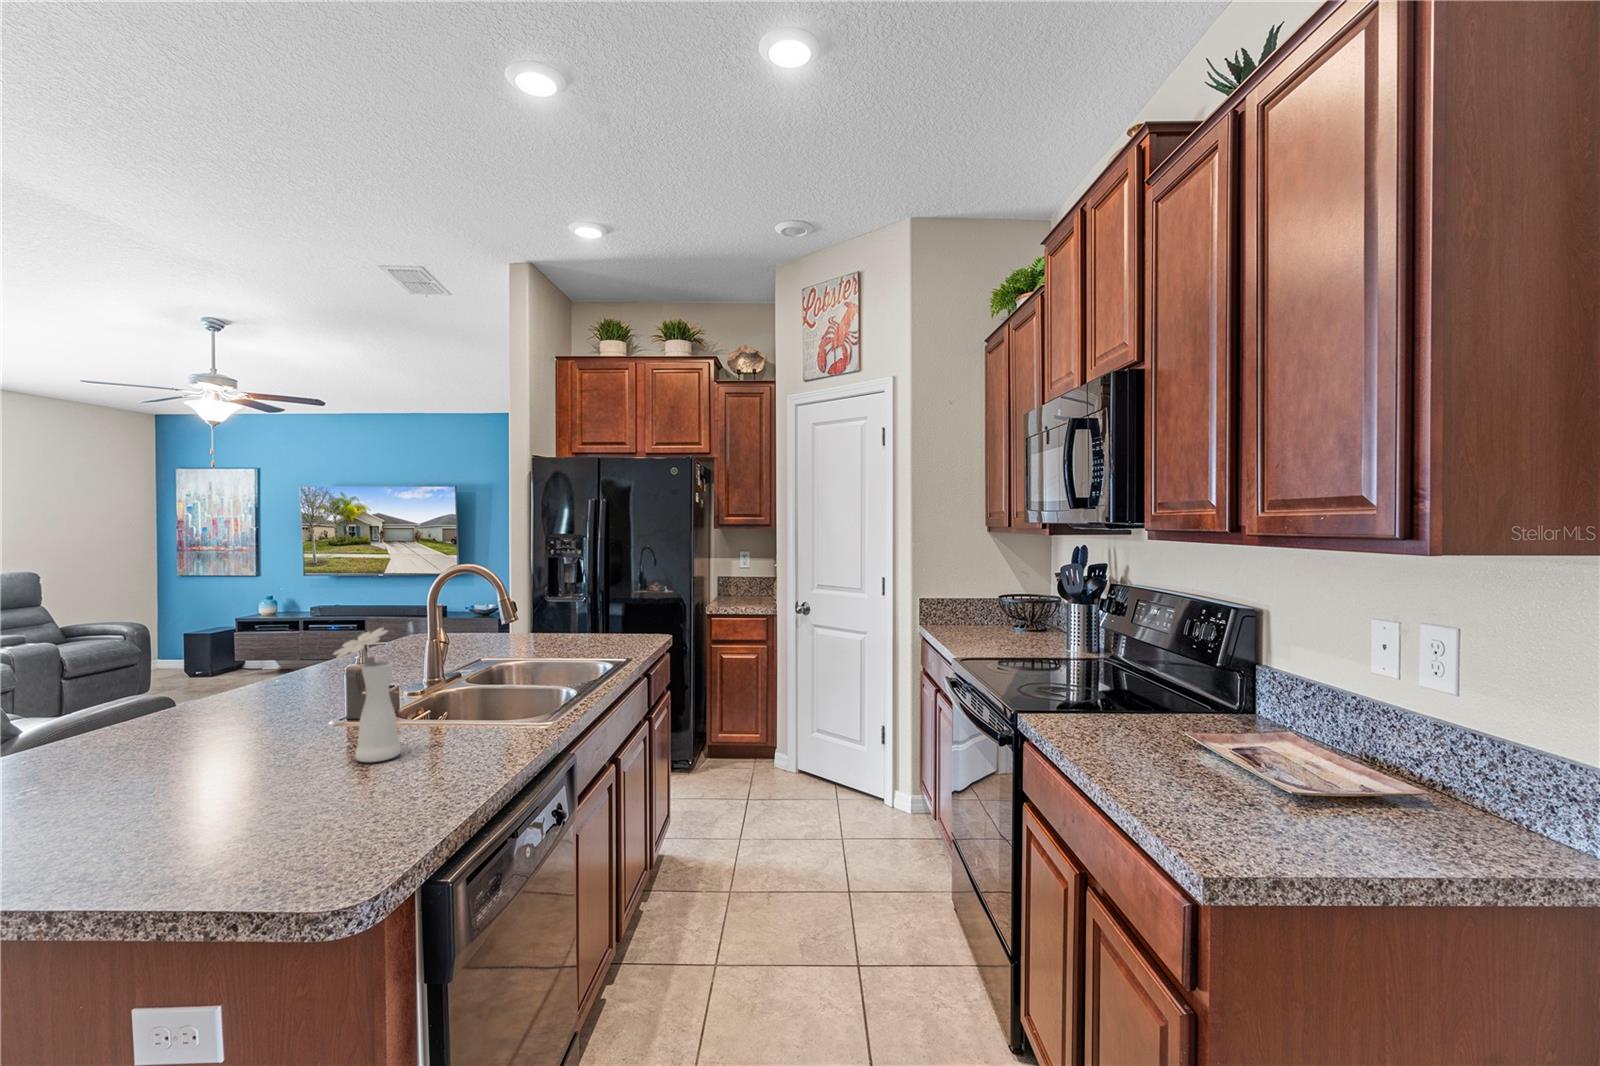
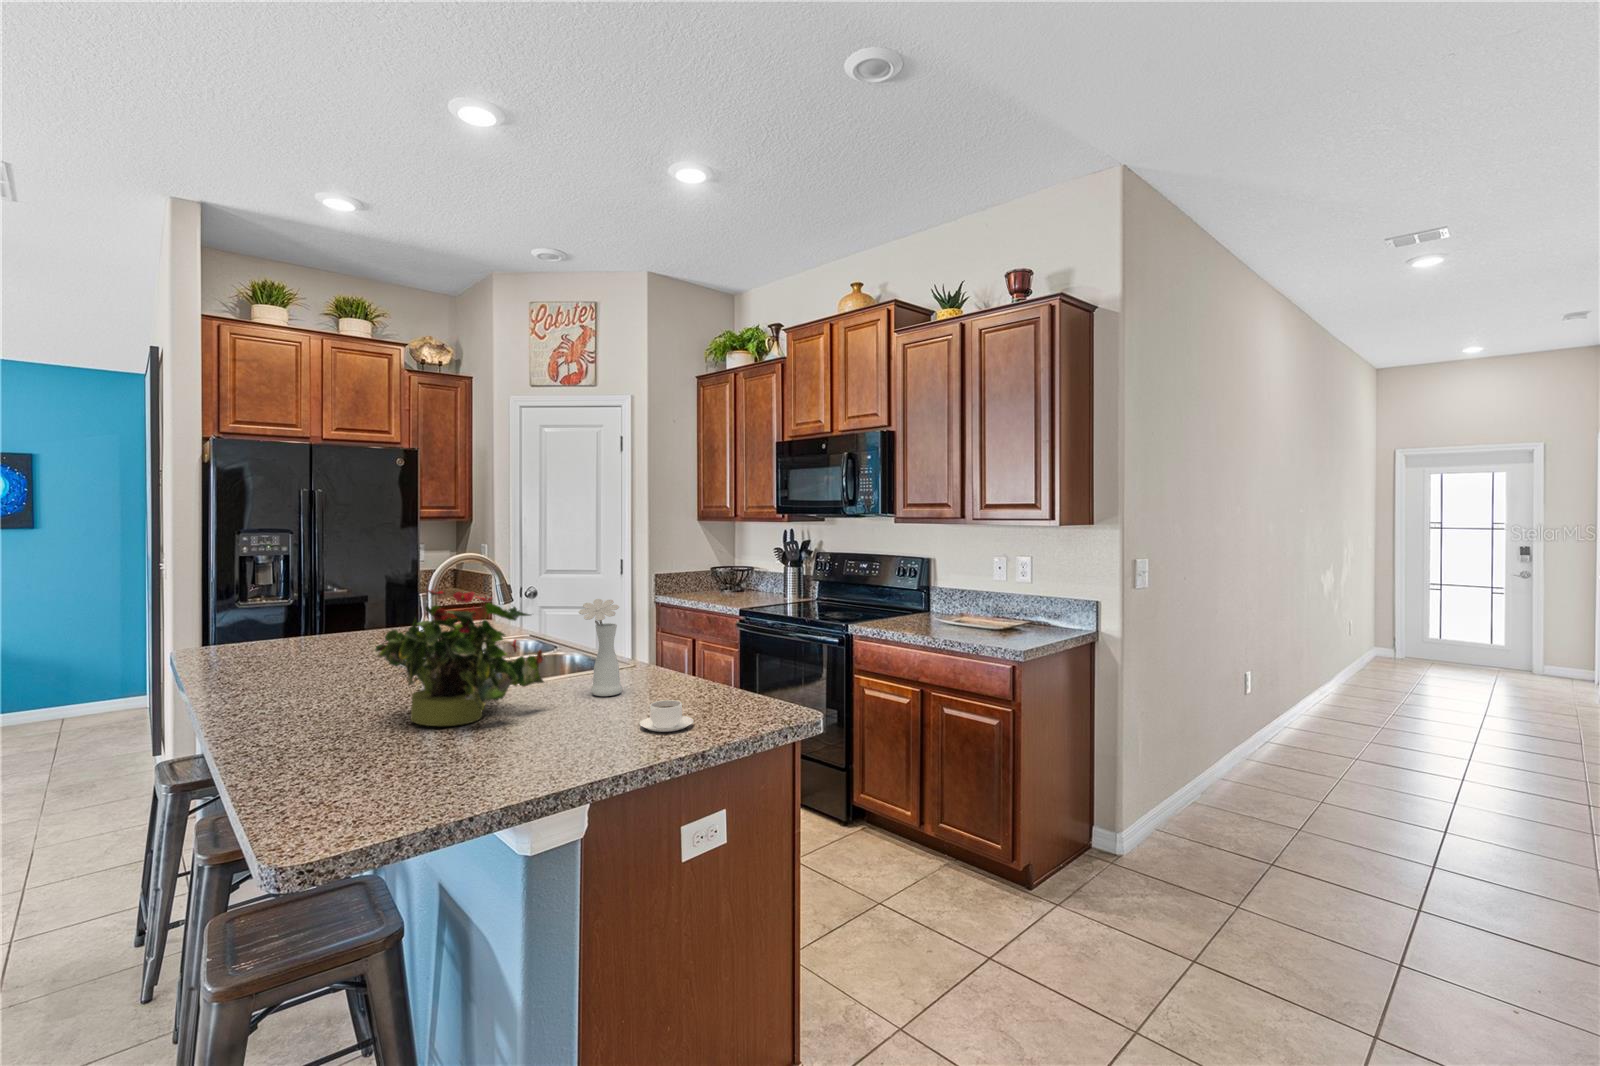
potted plant: none [97,598,294,767] -> present [375,590,544,726]
coffee cup: none [142,795,249,852] -> present [640,700,693,732]

